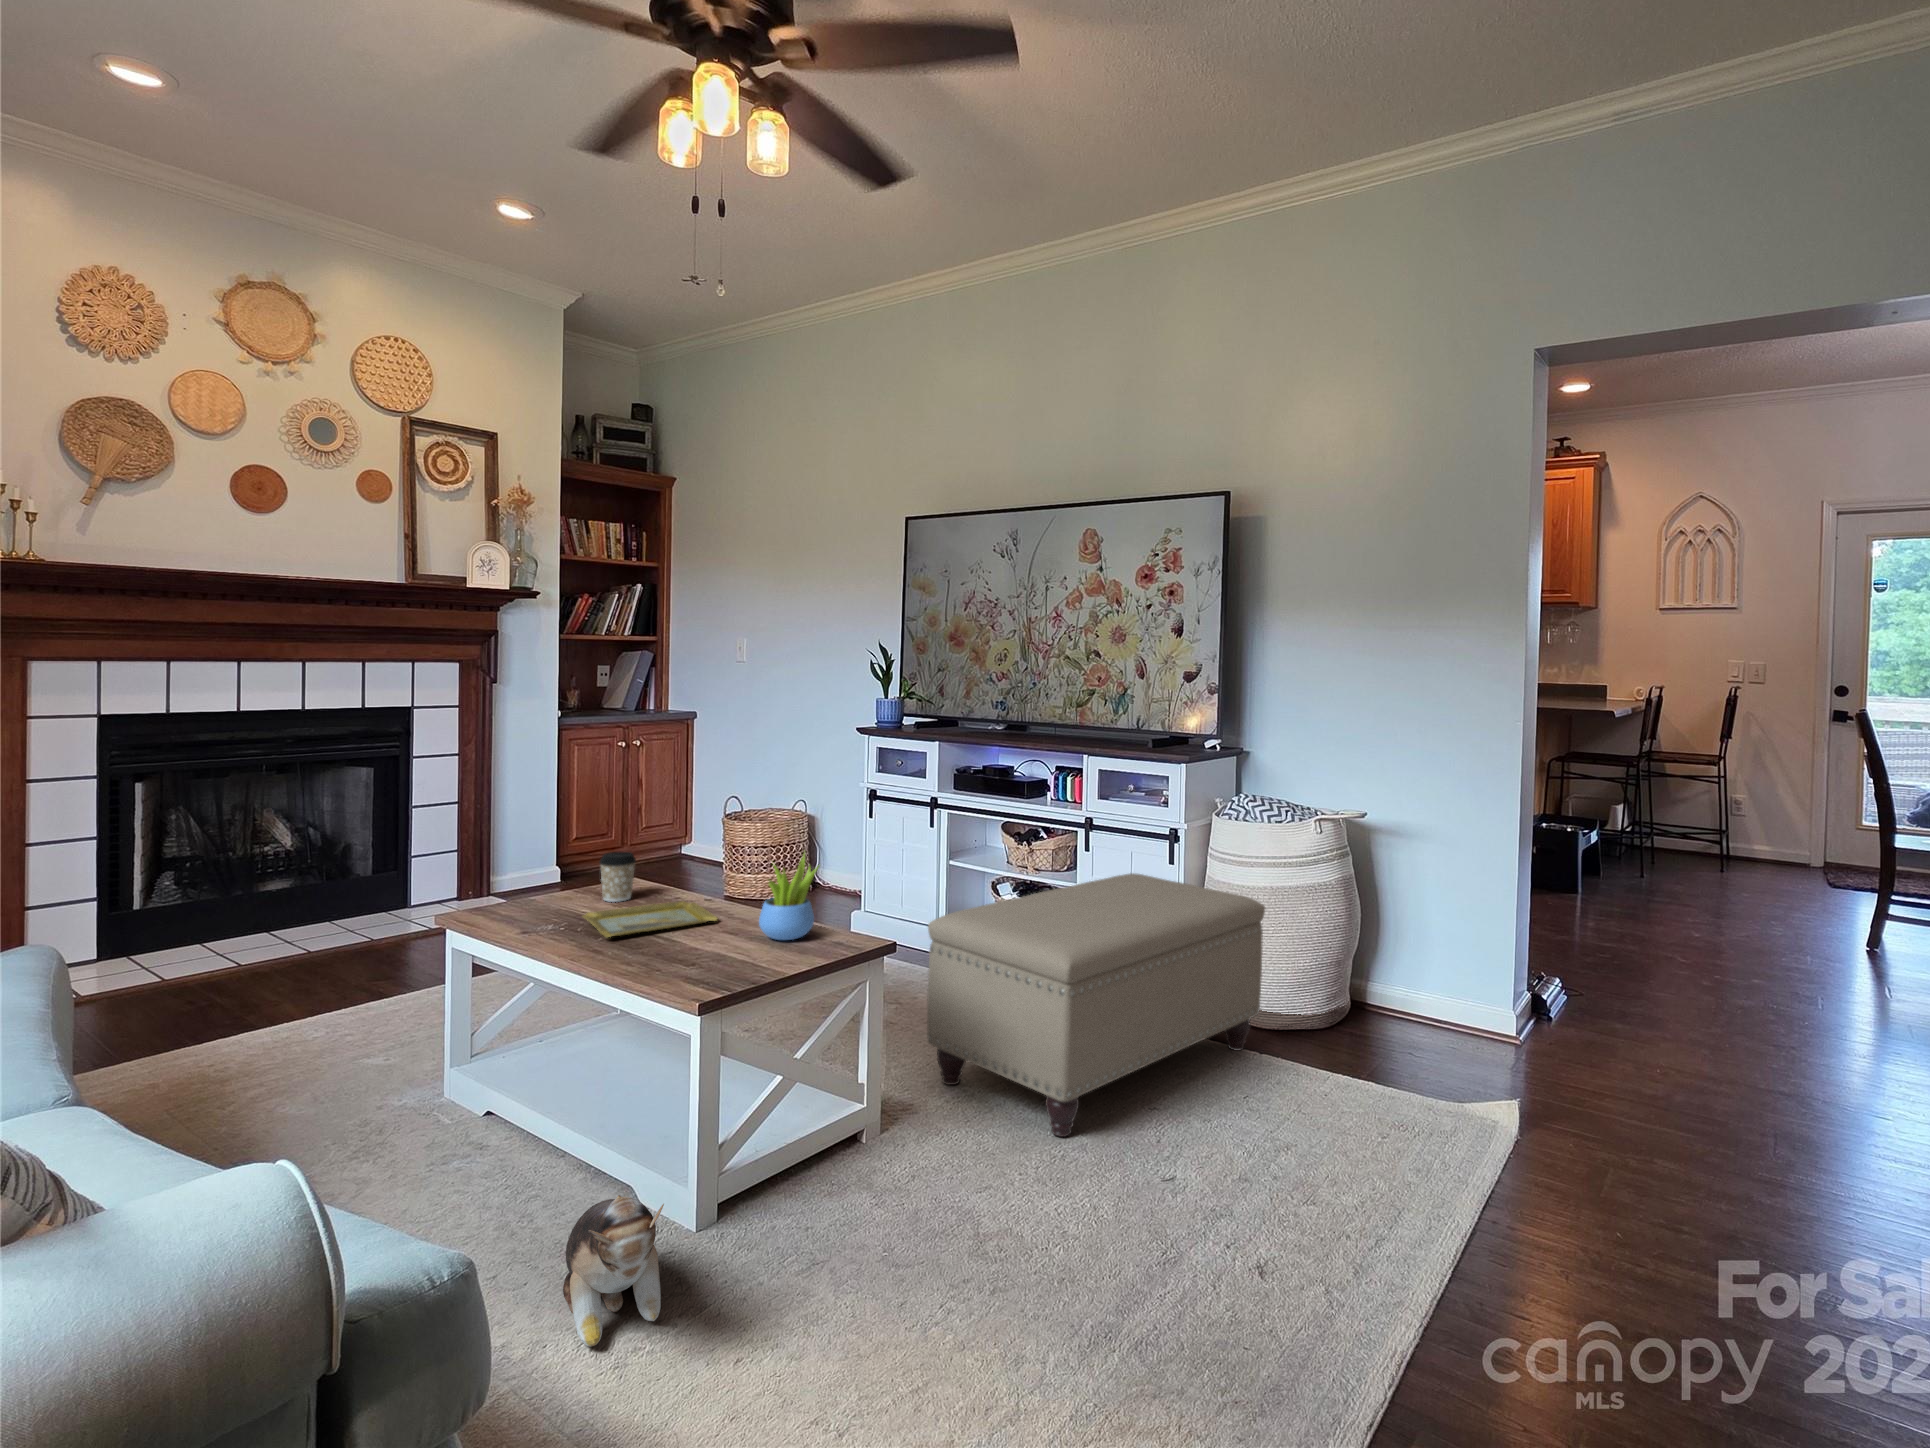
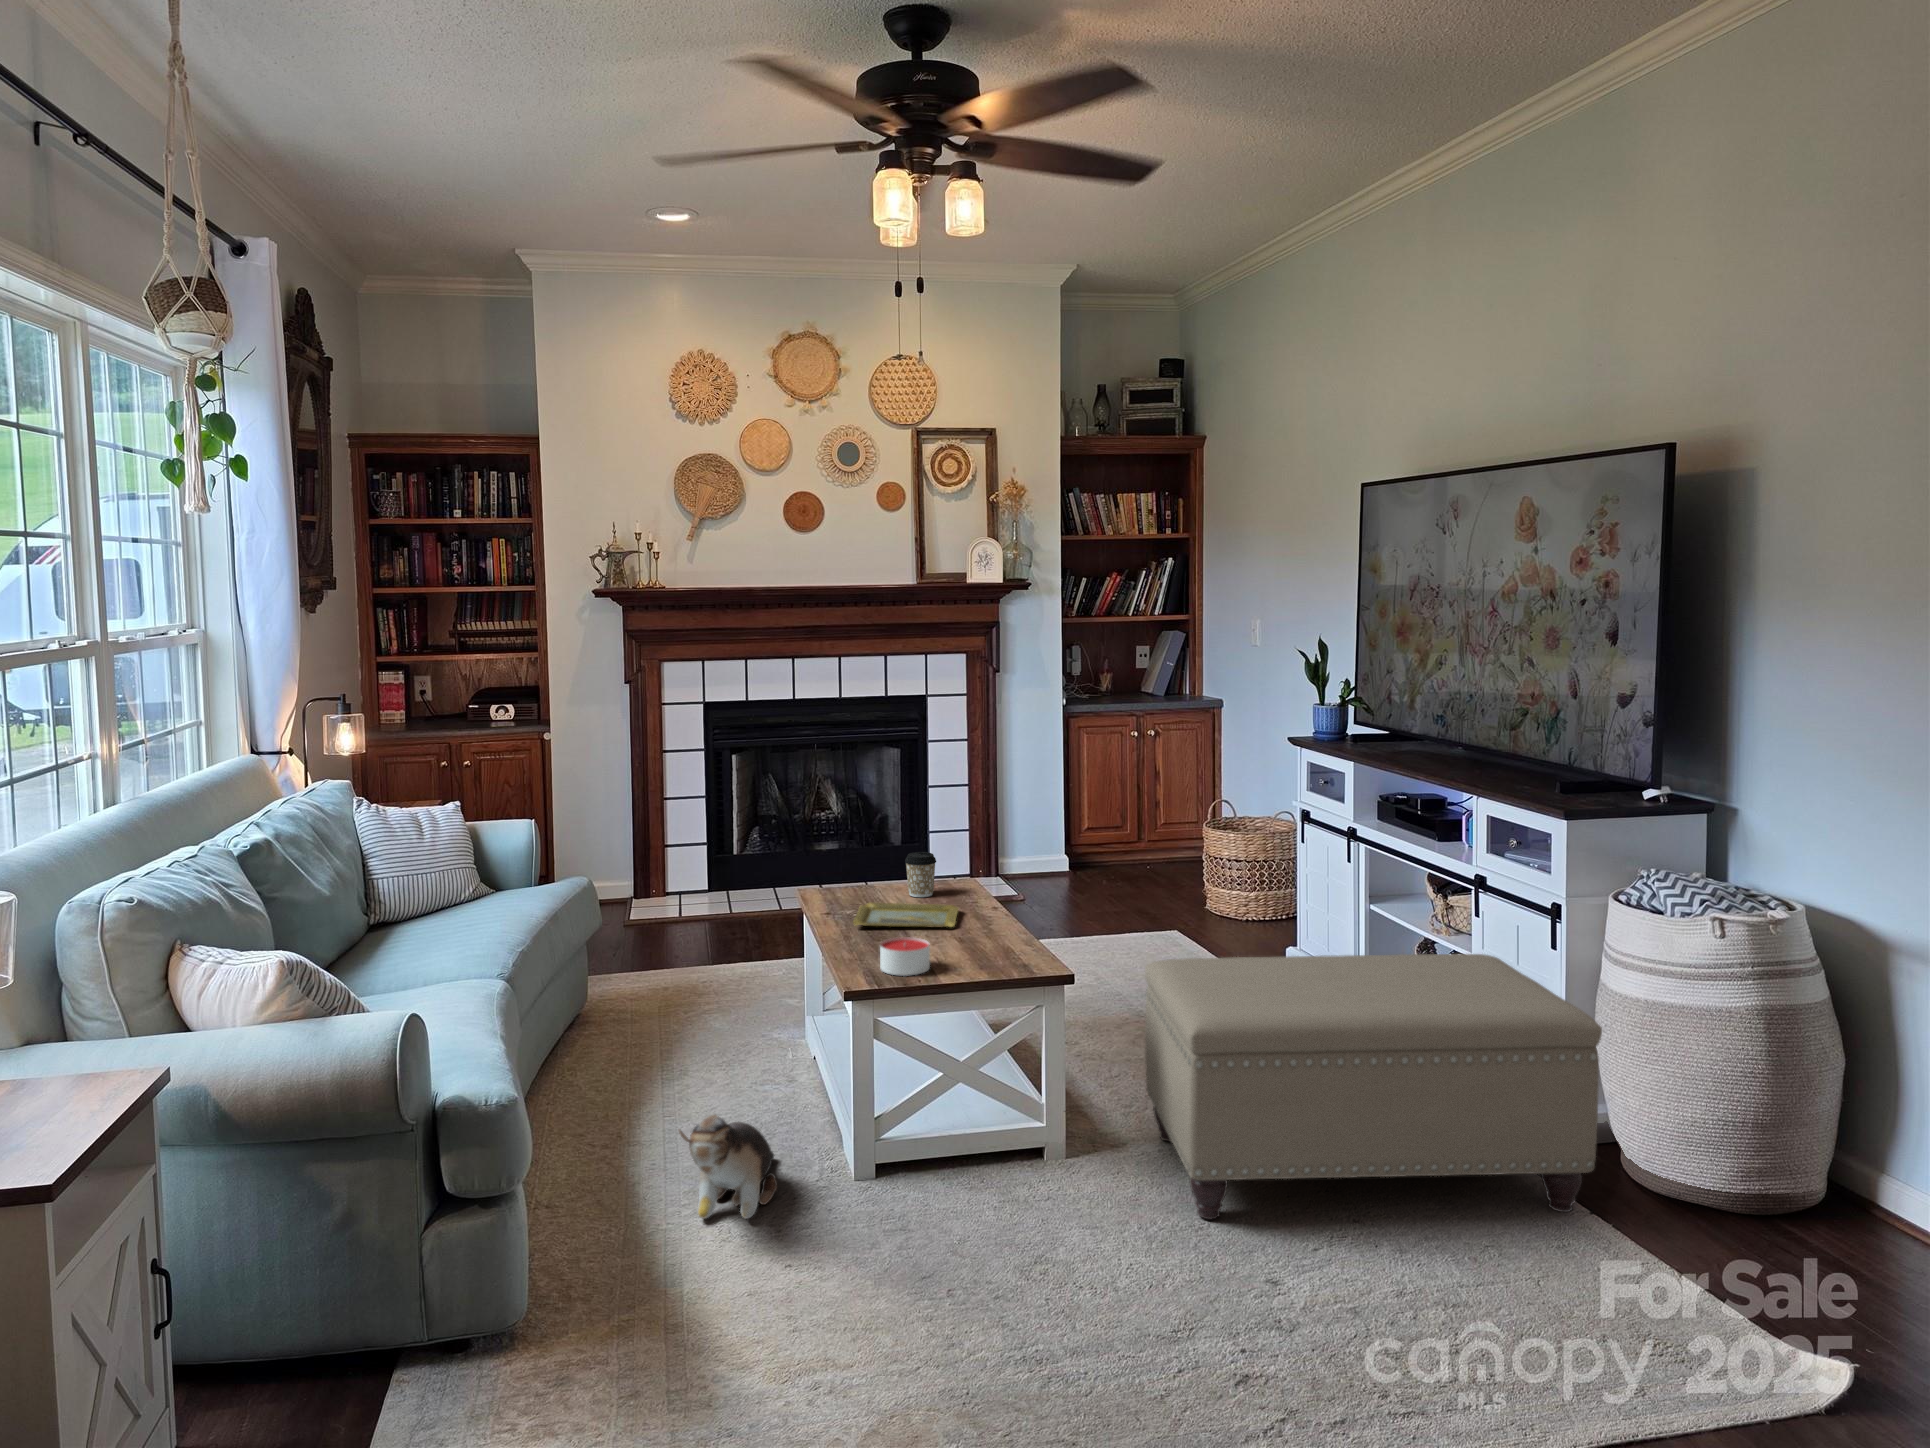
succulent plant: present [759,855,818,940] -> none [955,872,1006,955]
candle: none [712,931,770,975] -> present [880,937,930,976]

